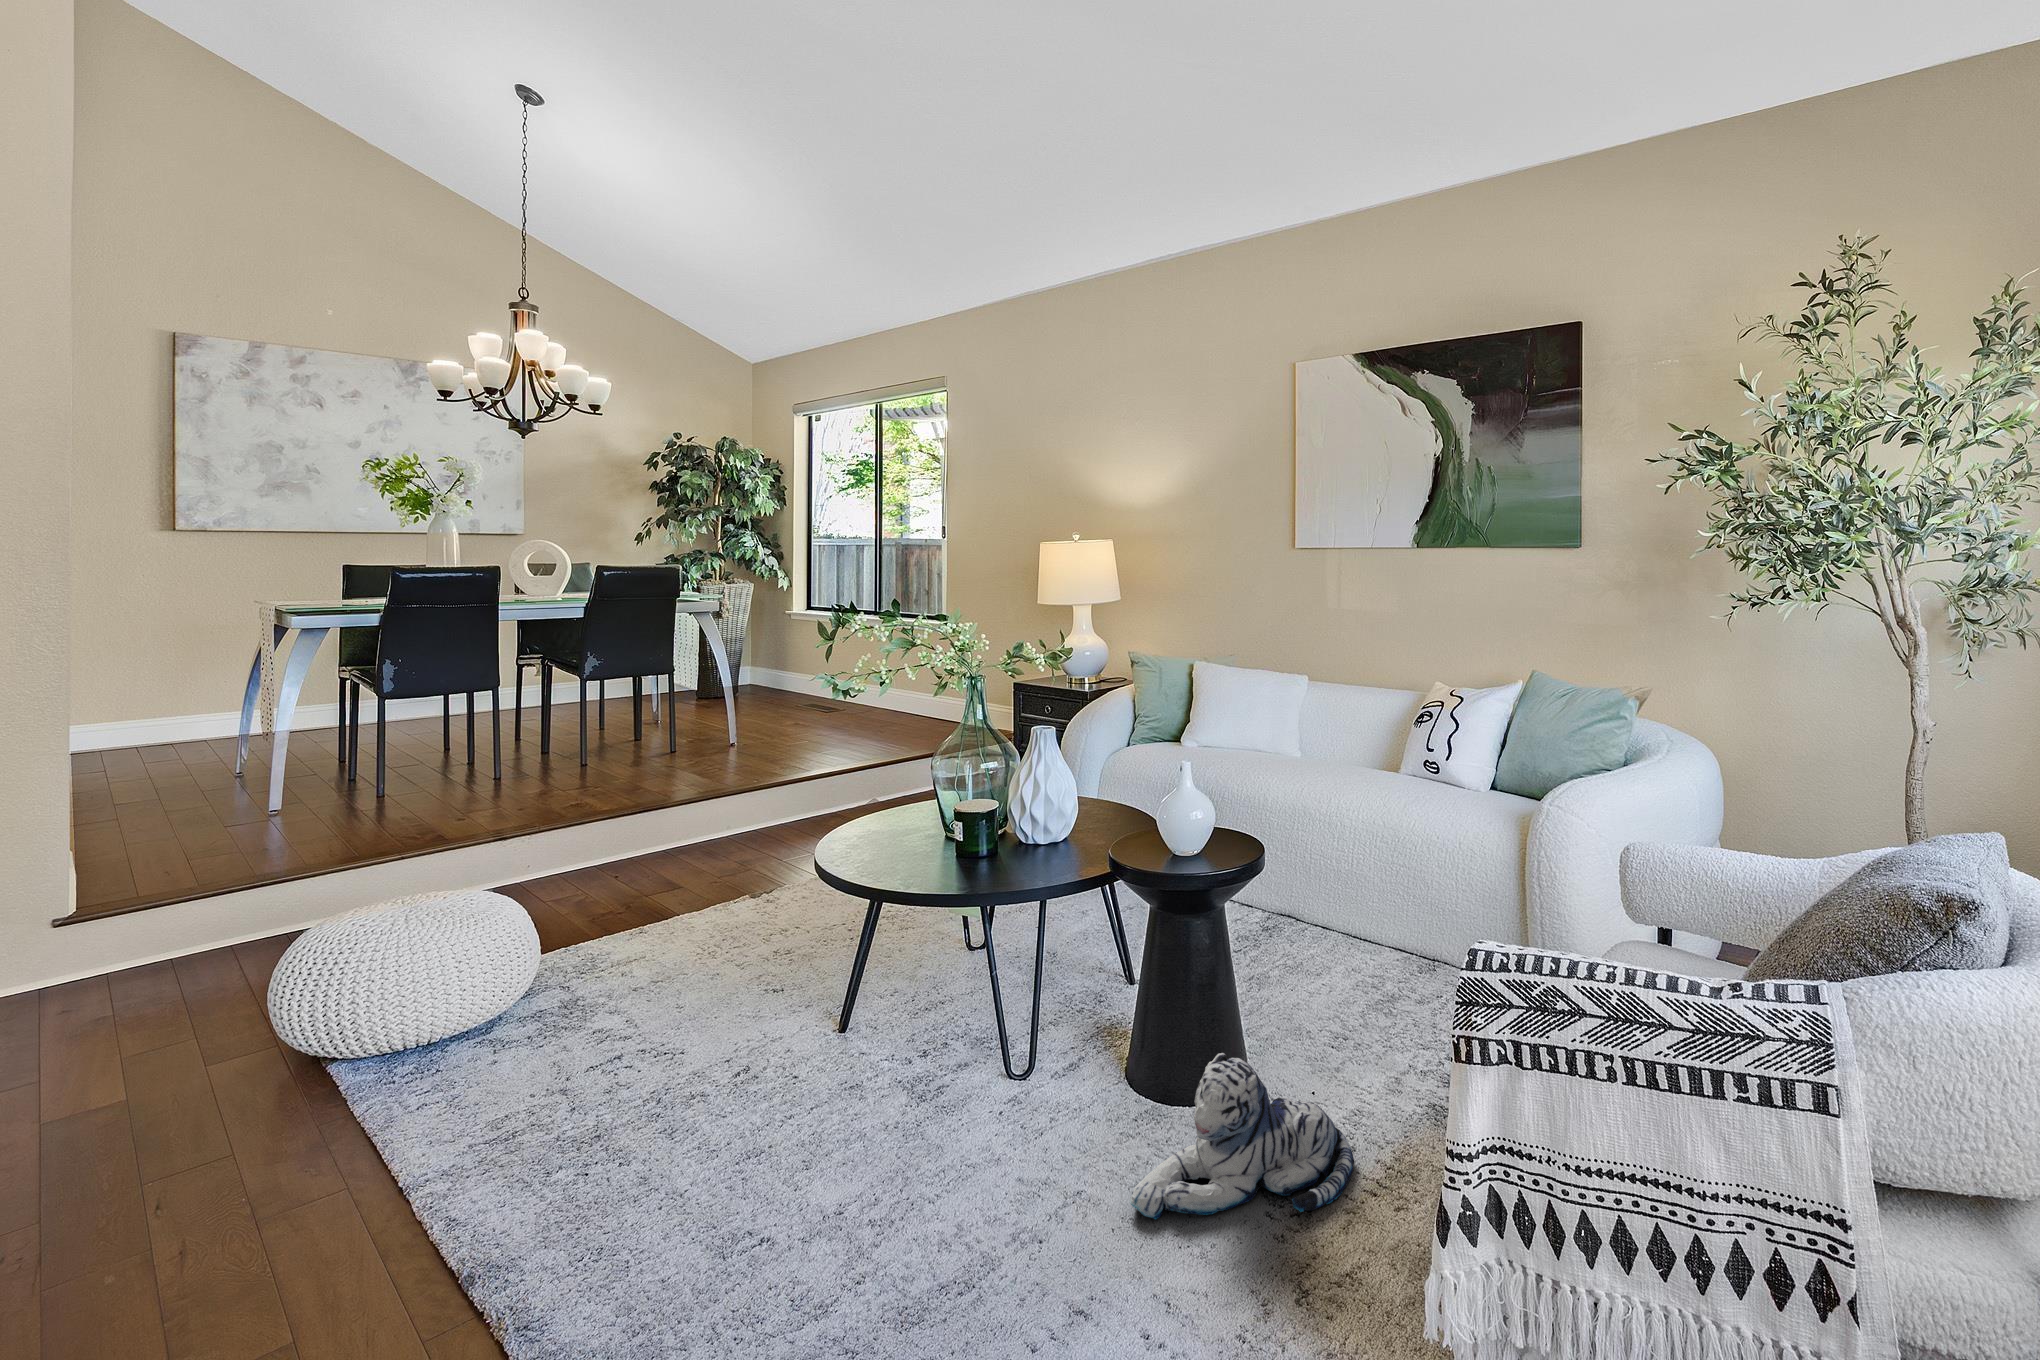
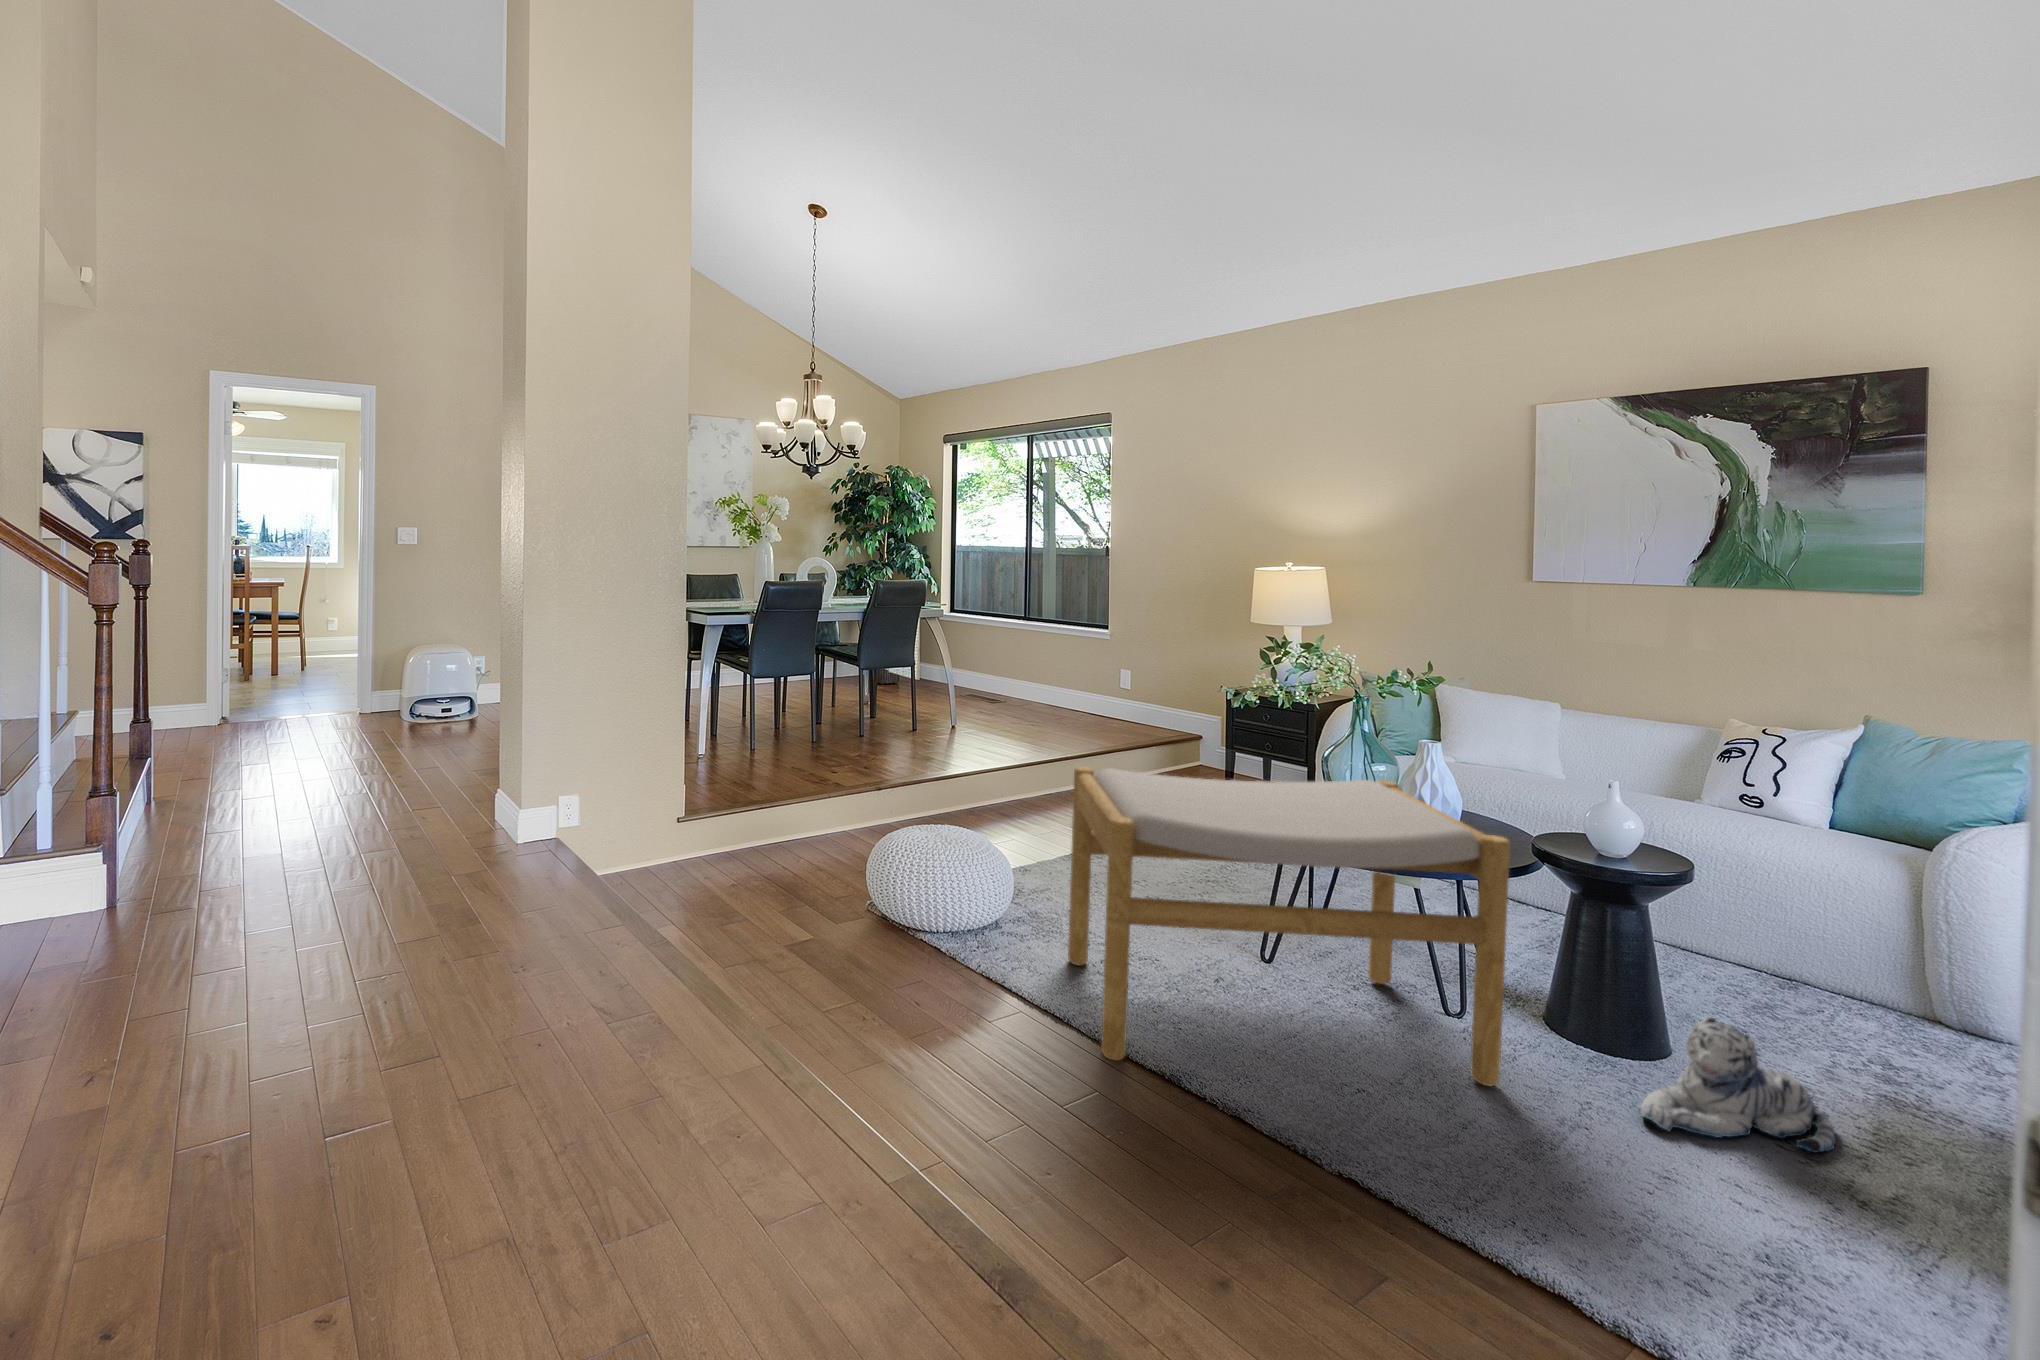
footstool: none [368,783,990,1281] -> present [1068,767,1510,1086]

